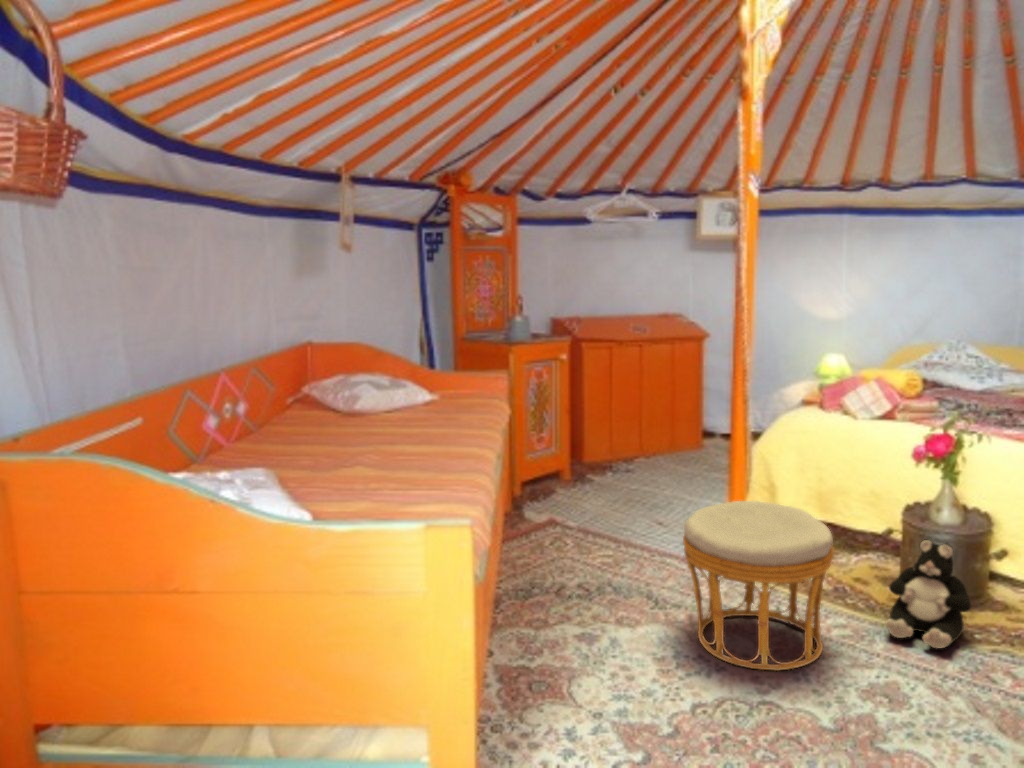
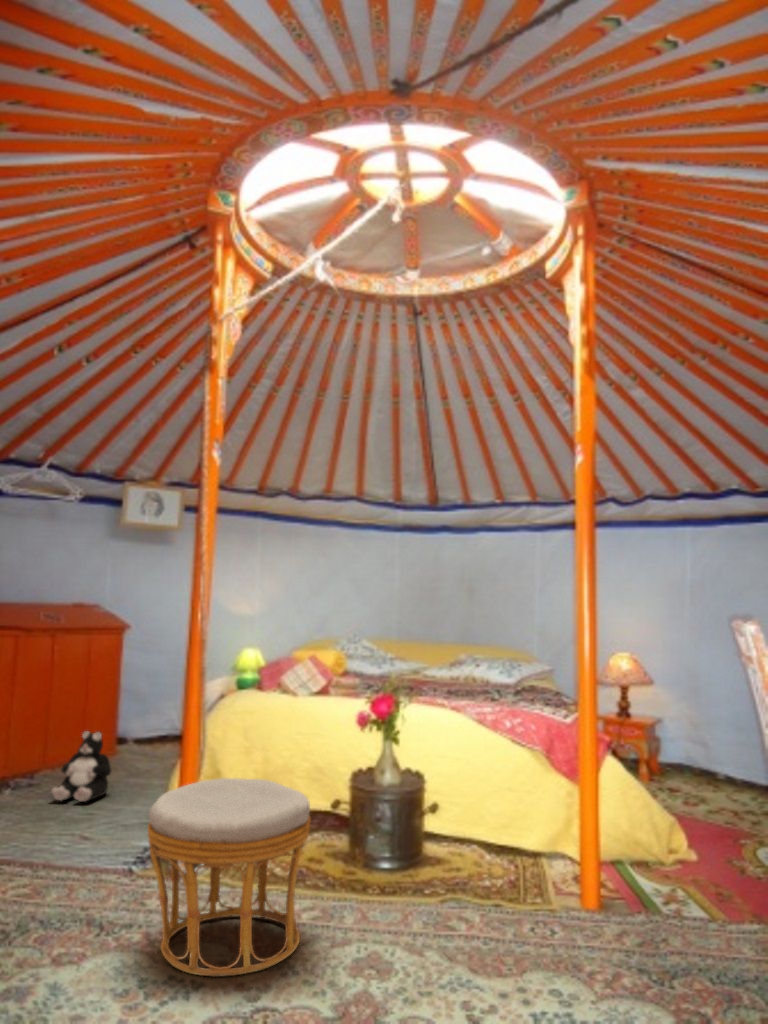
plush toy: present [886,540,971,649] -> present [52,731,111,802]

